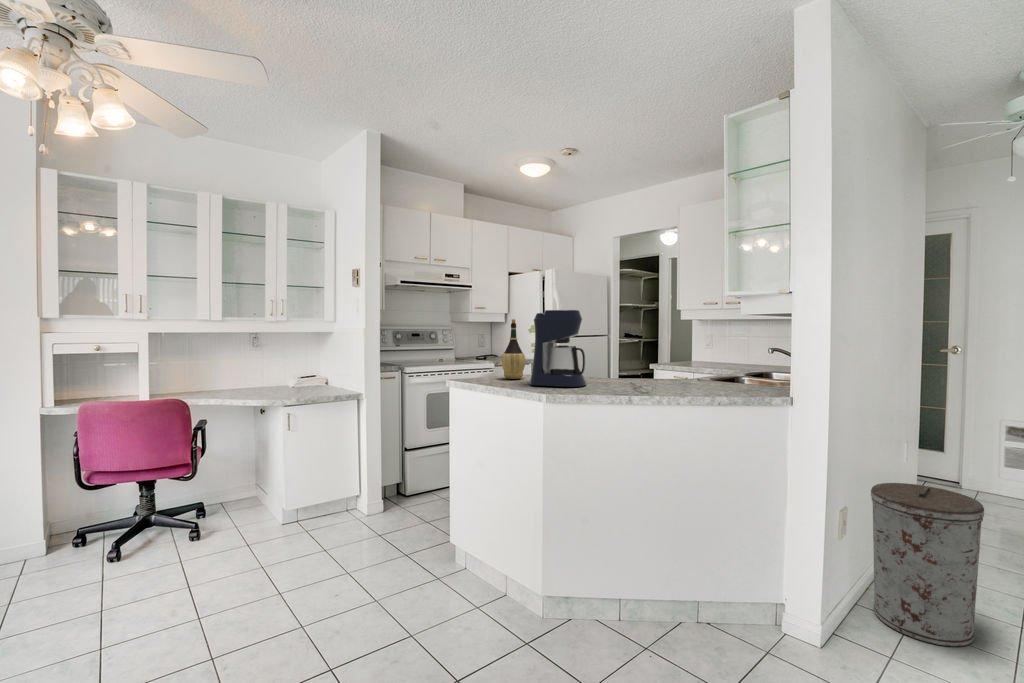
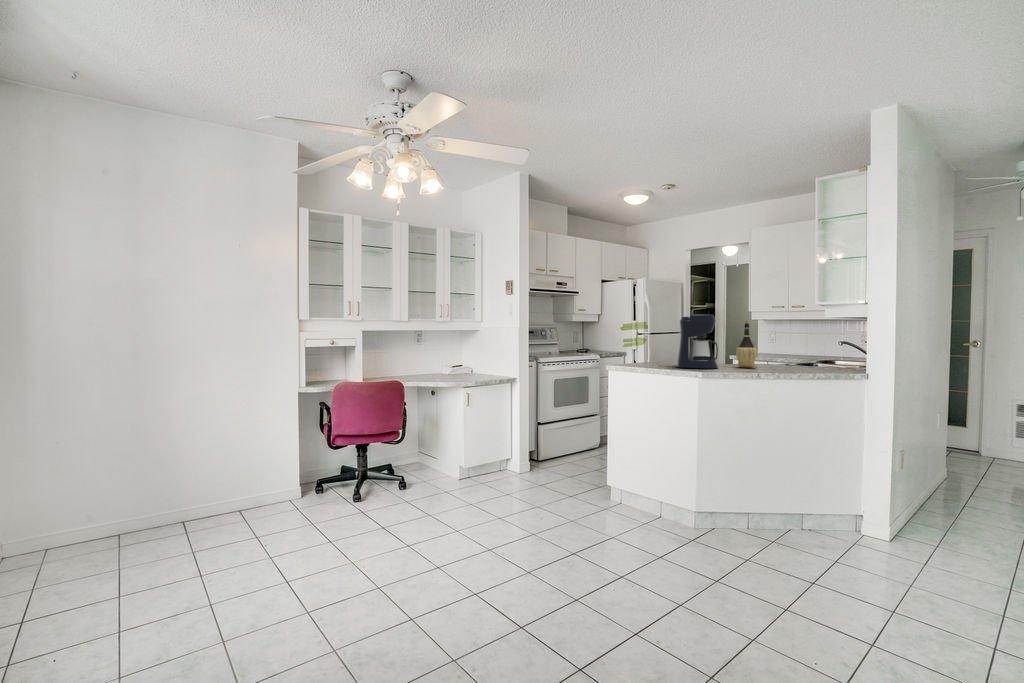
wine bottle: present [501,319,525,379] -> present [736,321,757,368]
trash can: present [871,483,984,646] -> none [921,436,1000,540]

